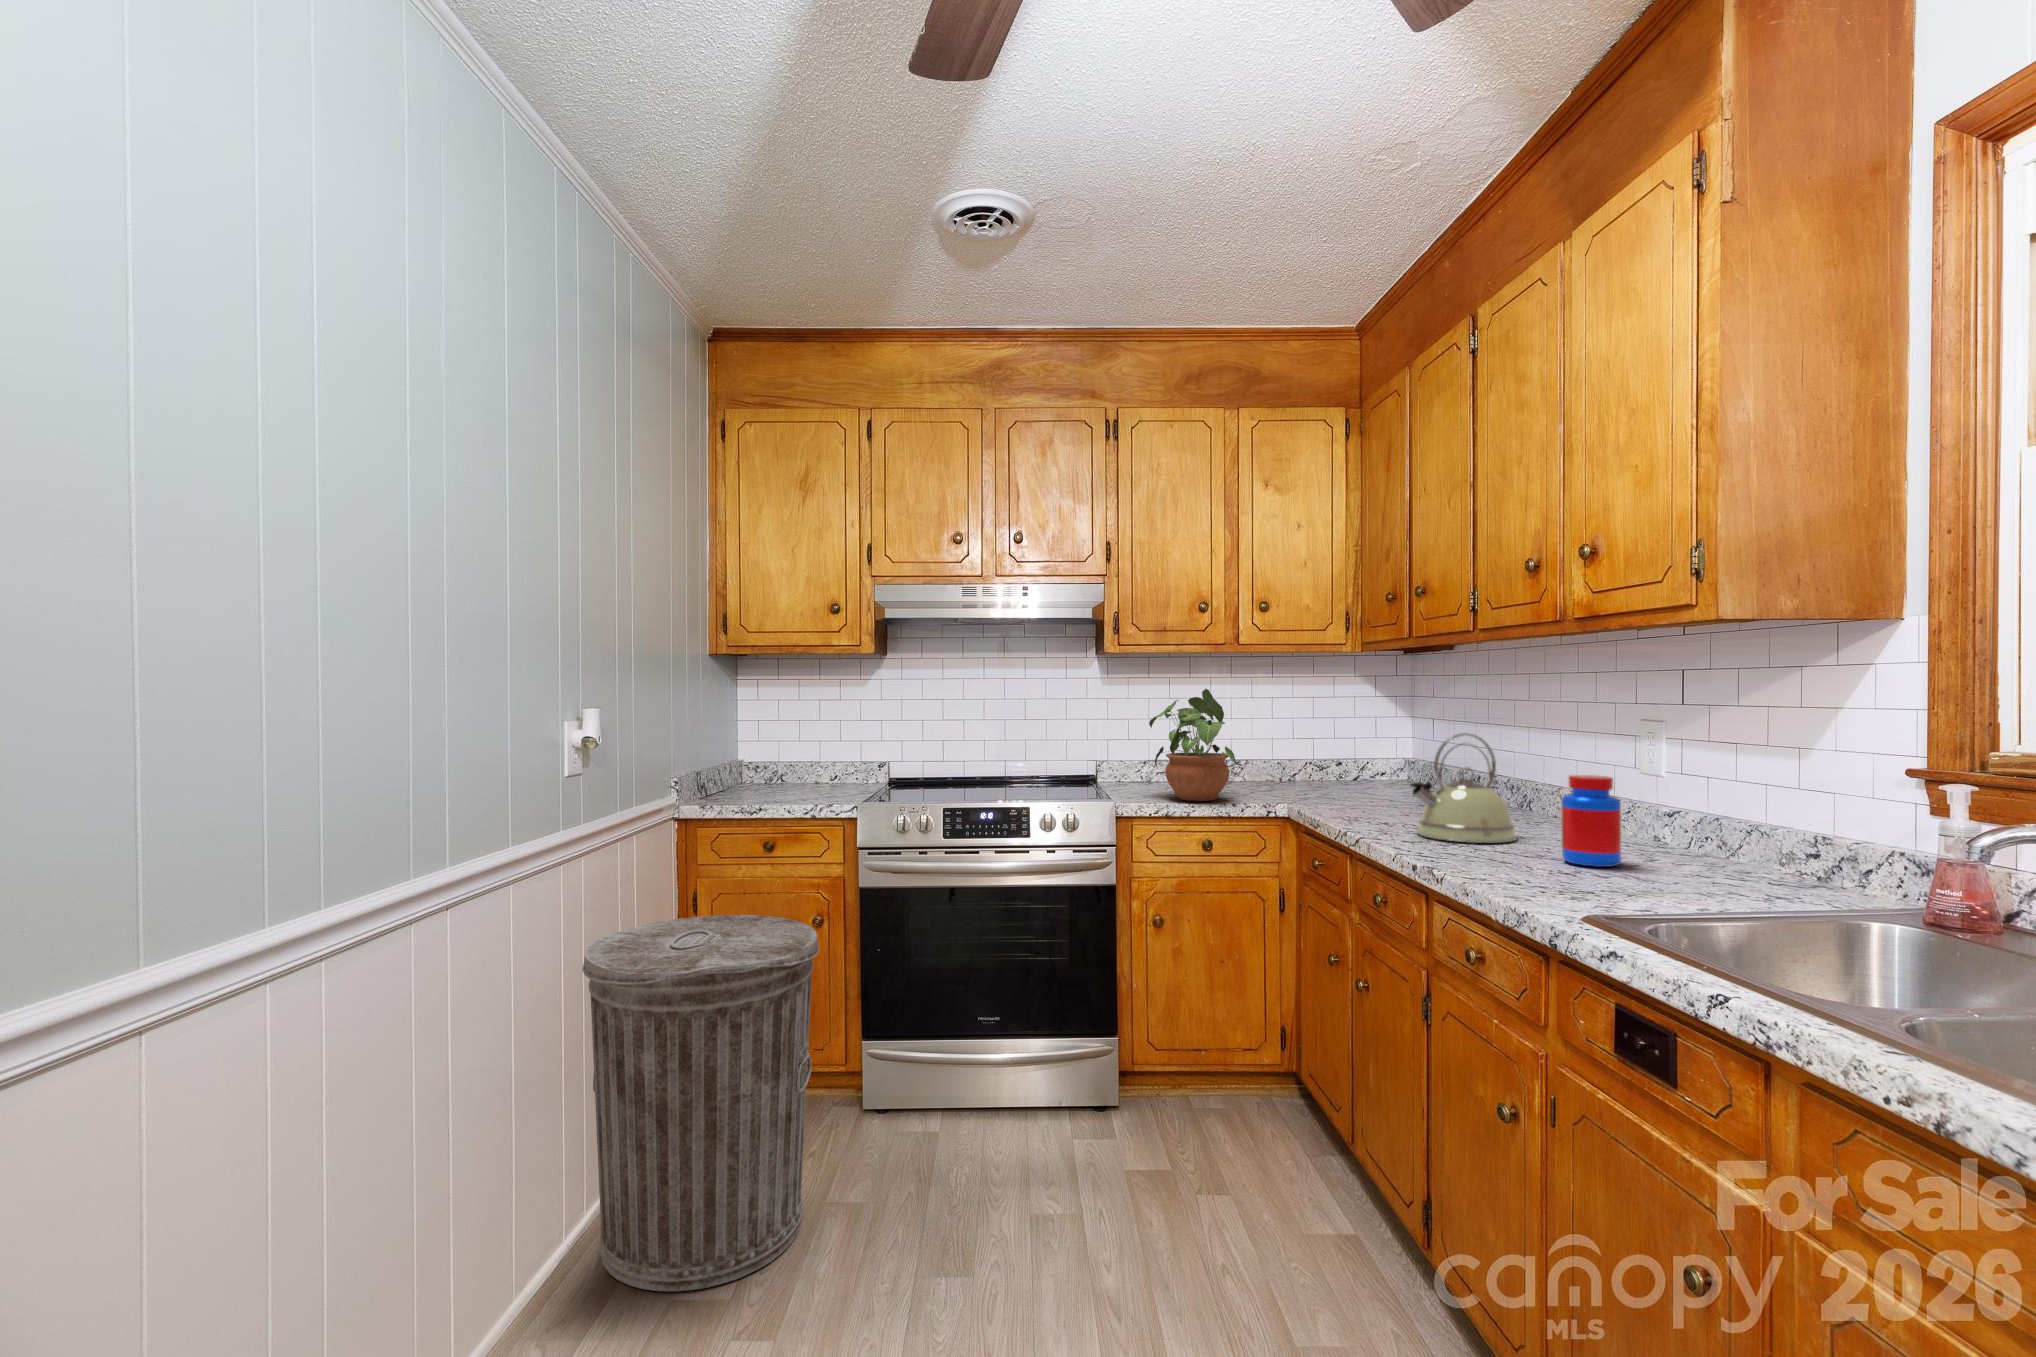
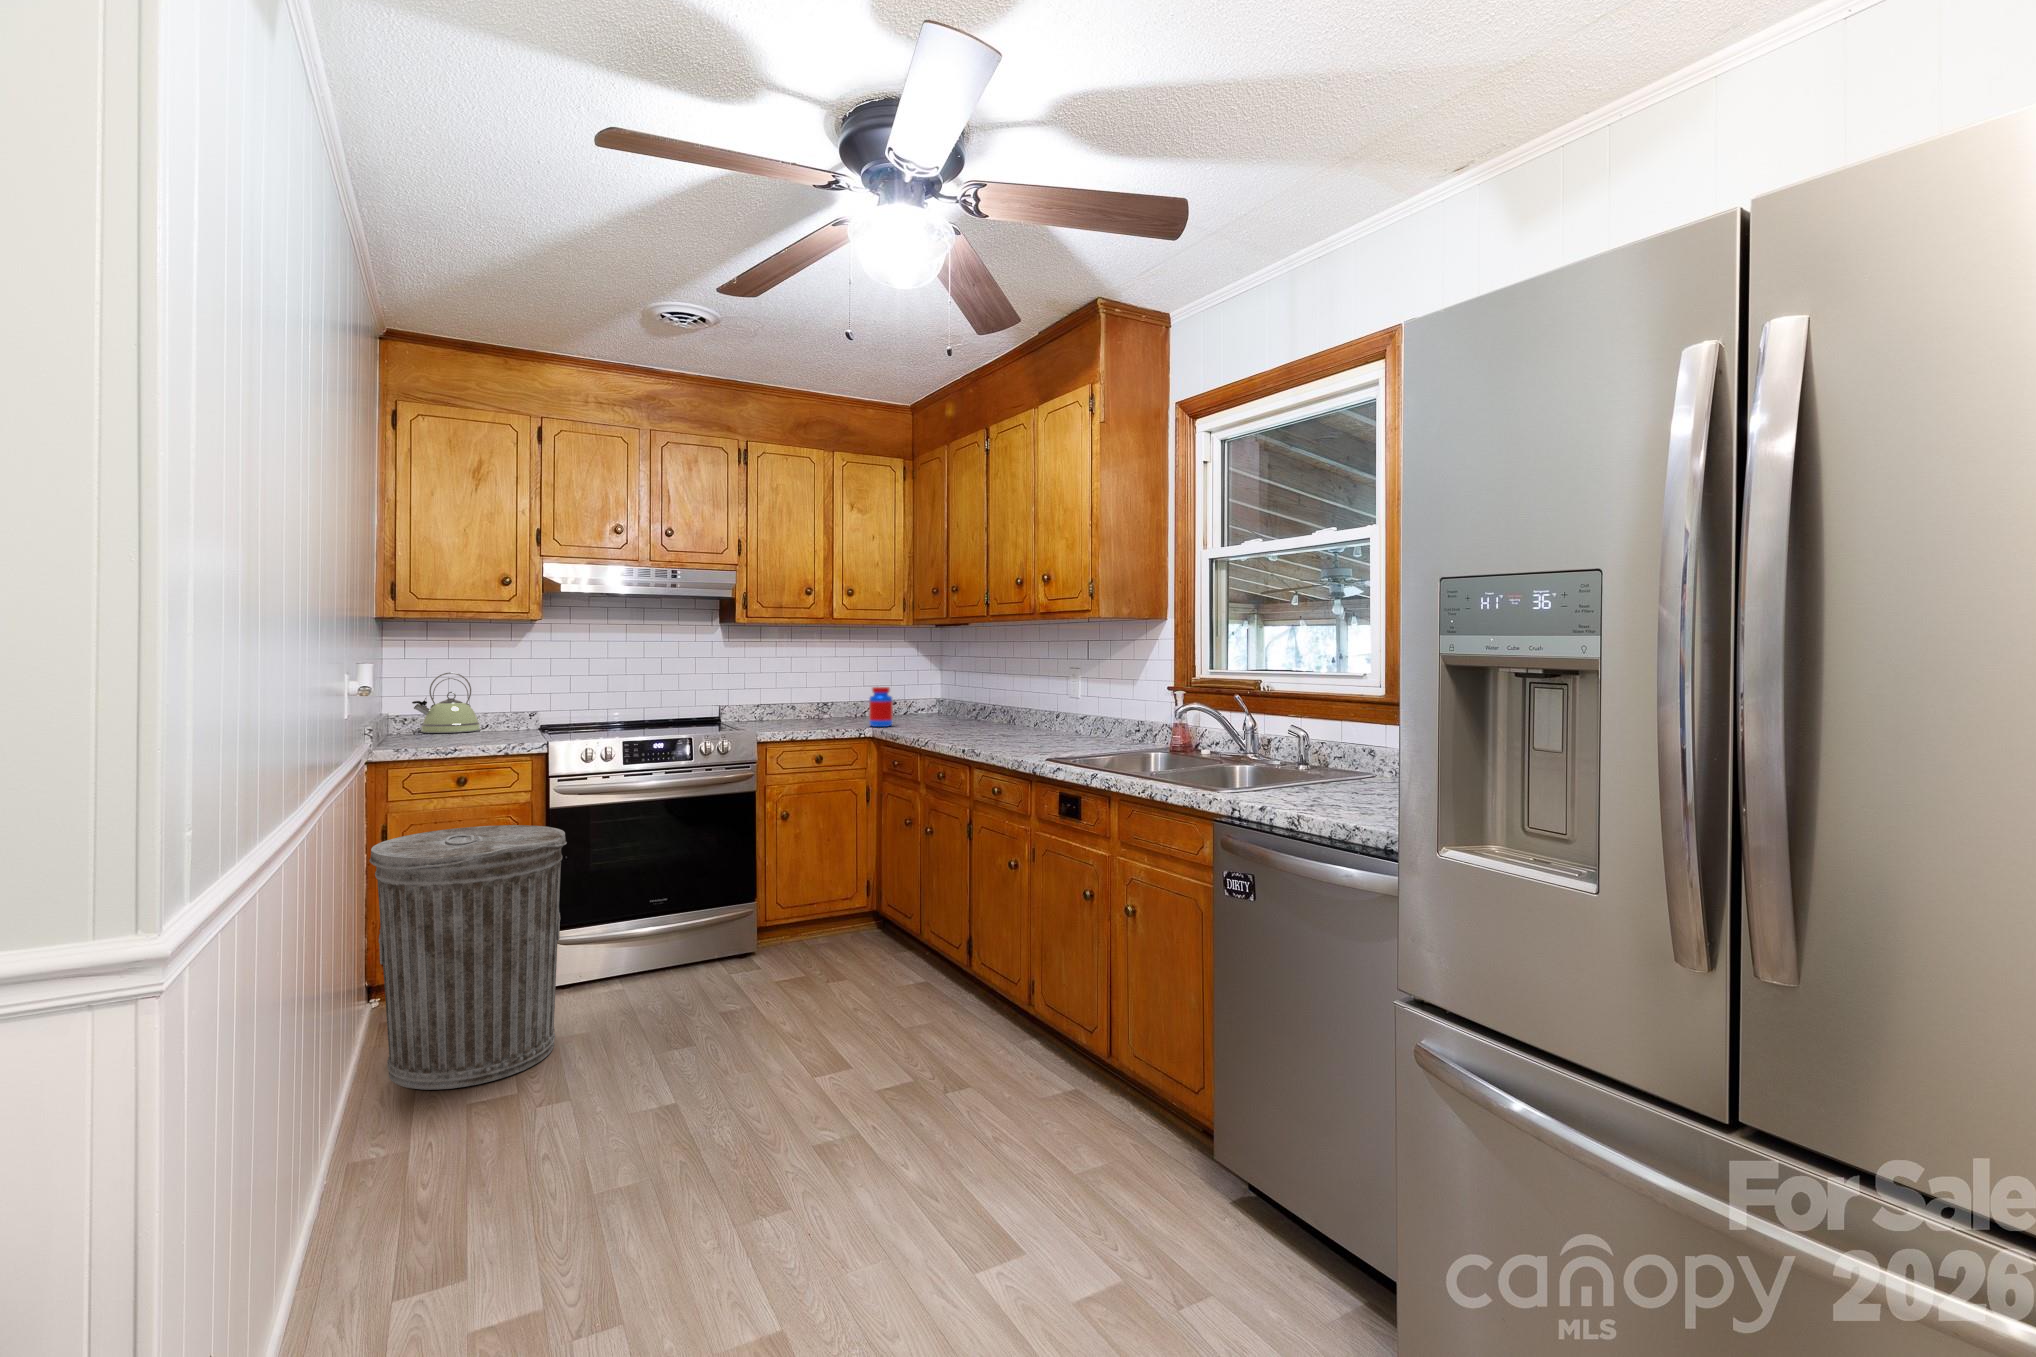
potted plant: present [1149,689,1235,801] -> none [775,650,838,729]
kettle: present [1410,733,1517,843] -> present [412,672,481,733]
jar: present [1561,775,1621,867] -> present [869,687,893,727]

